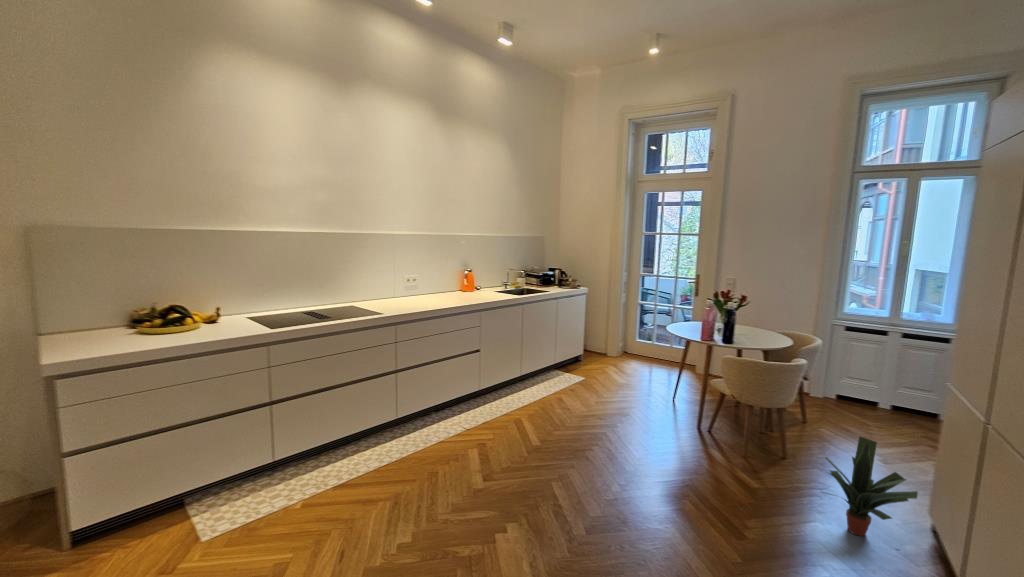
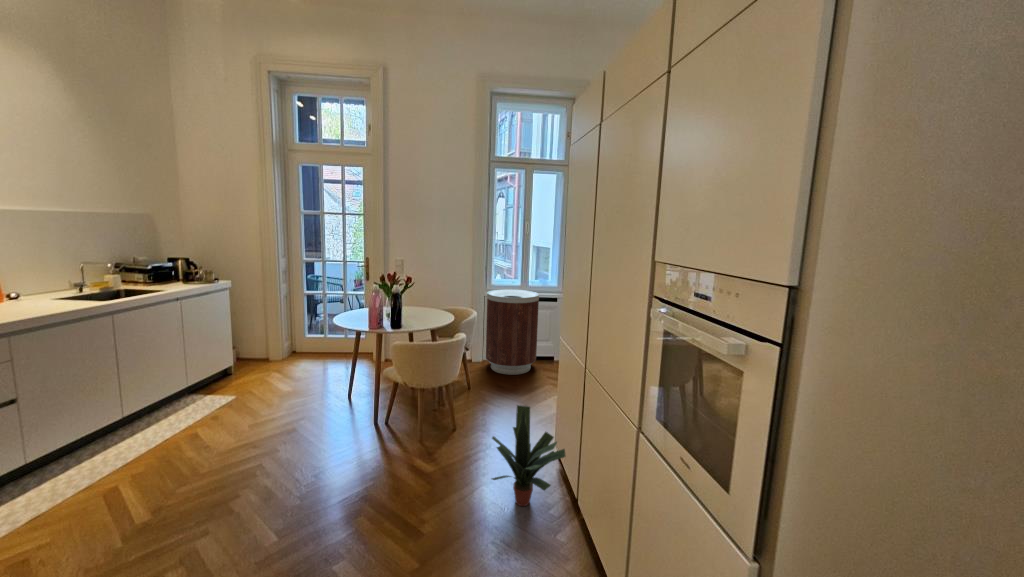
trash can: none [828,320,916,424] -> present [486,289,539,375]

